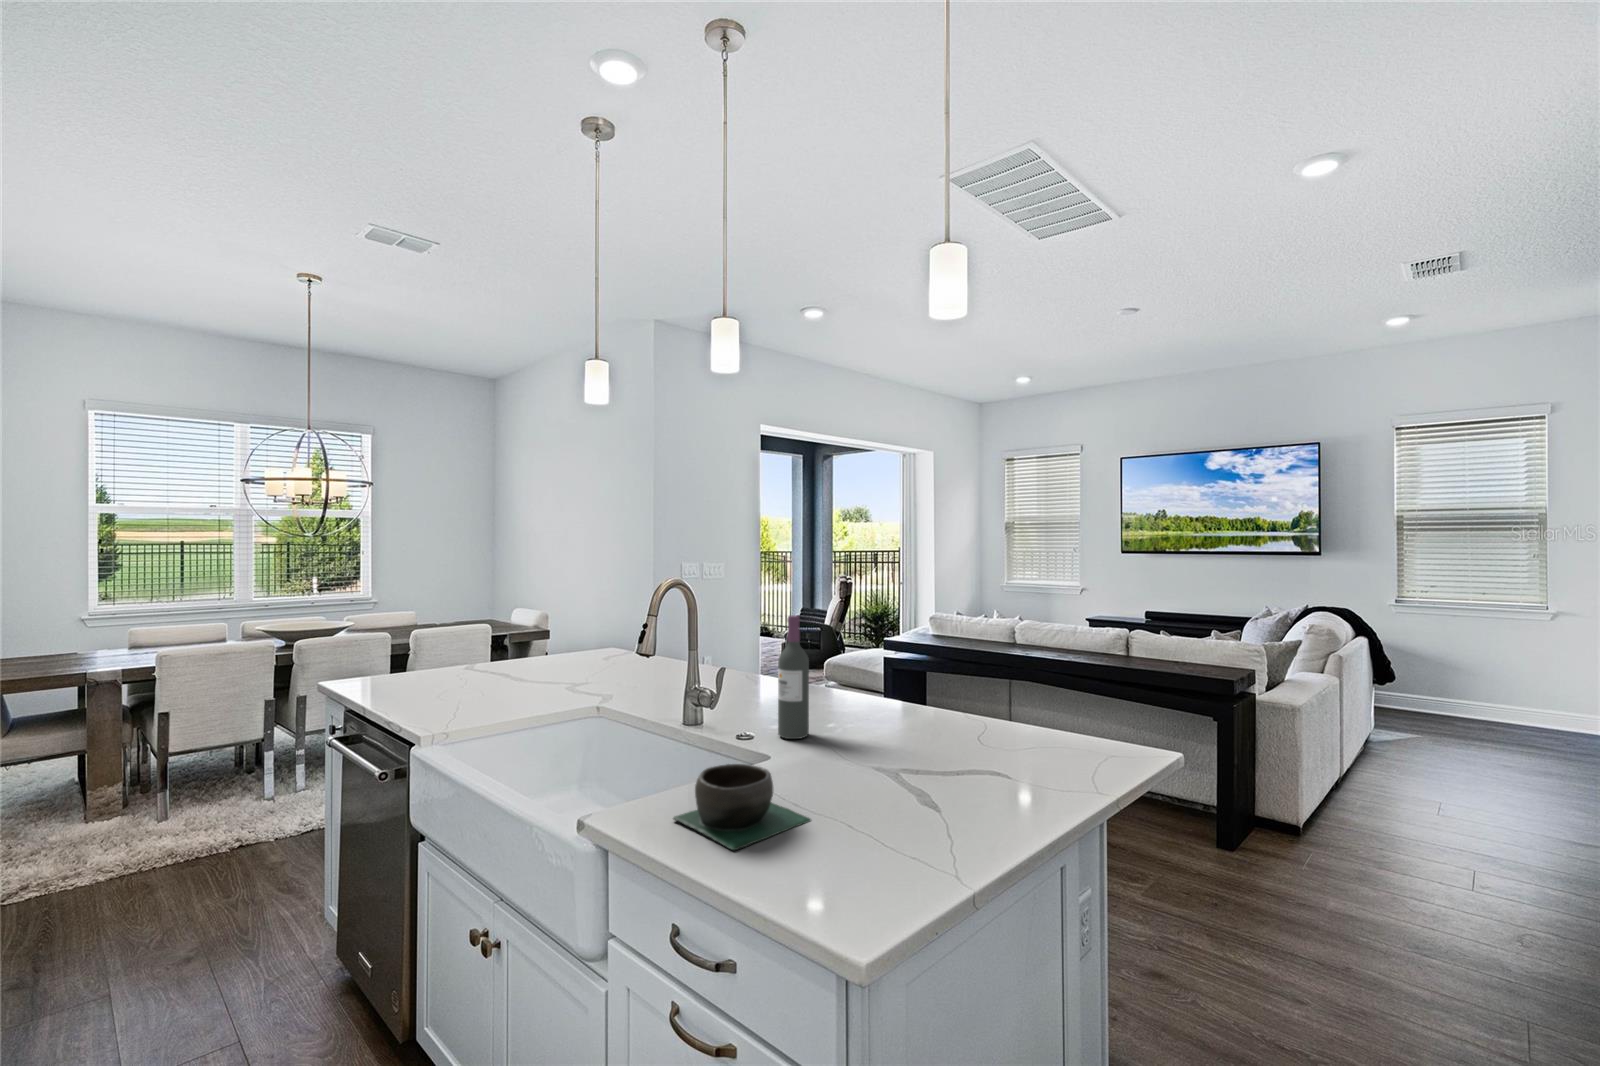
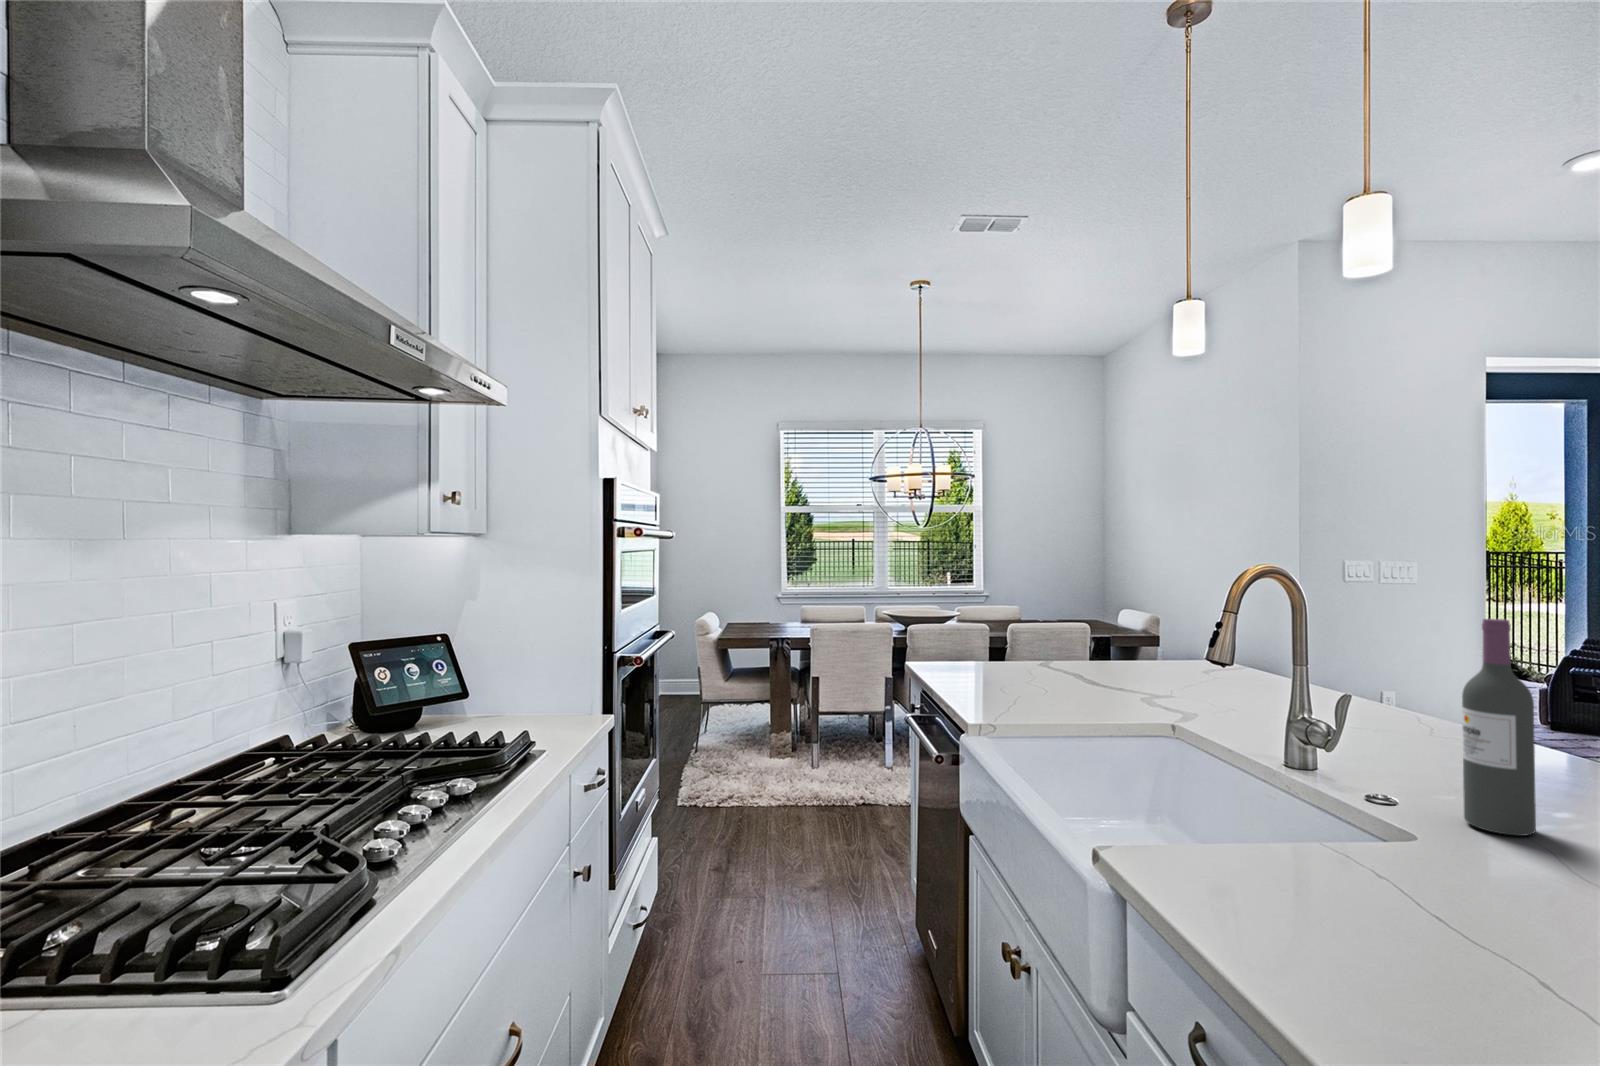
bowl: present [673,764,811,850] -> none [1217,834,1498,985]

